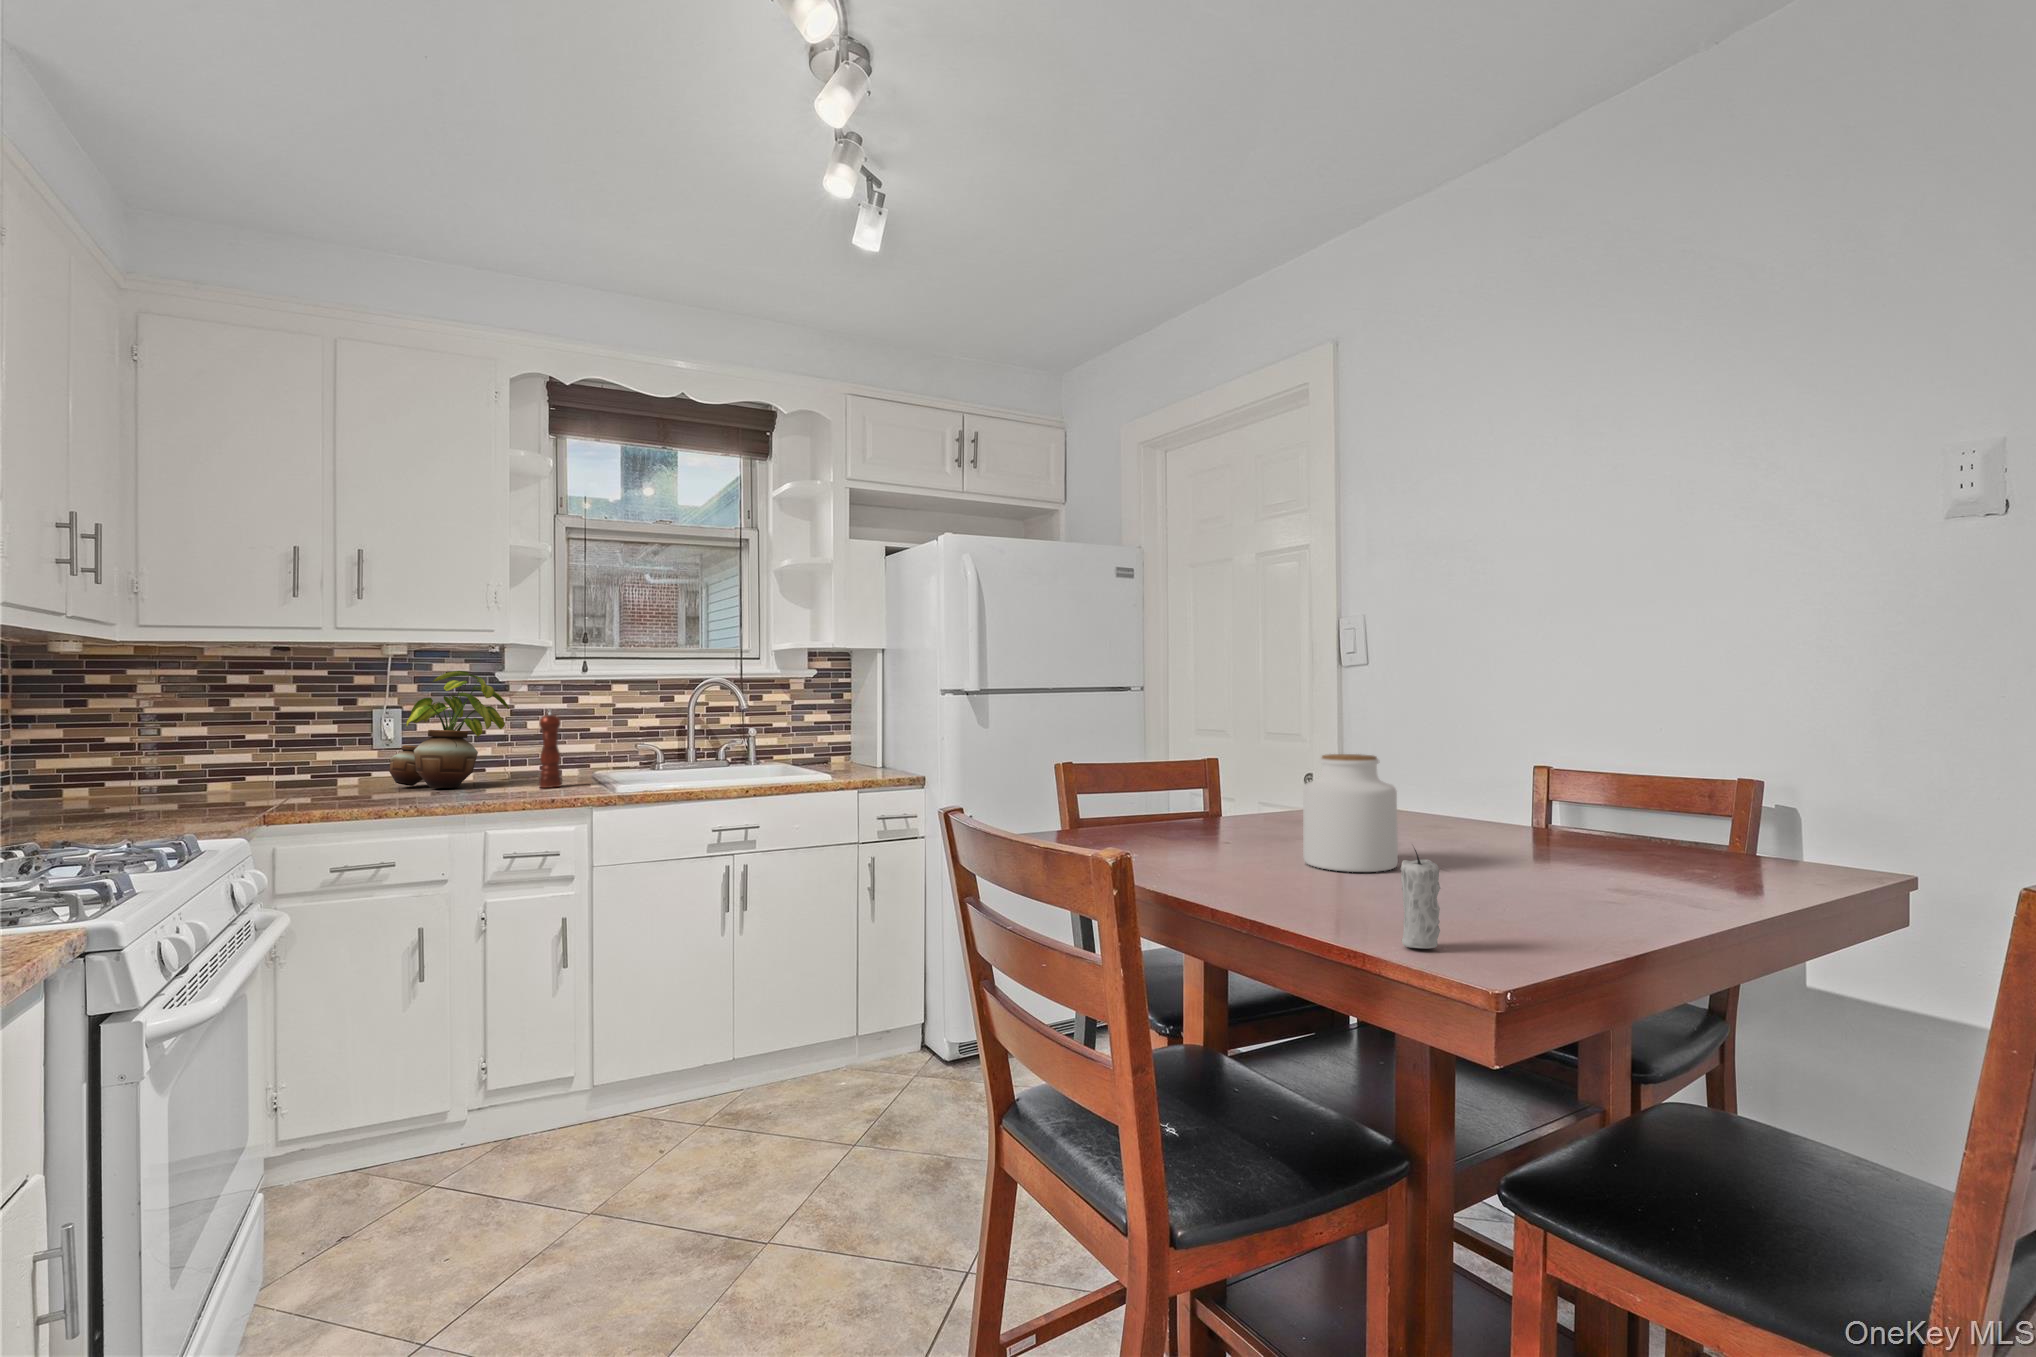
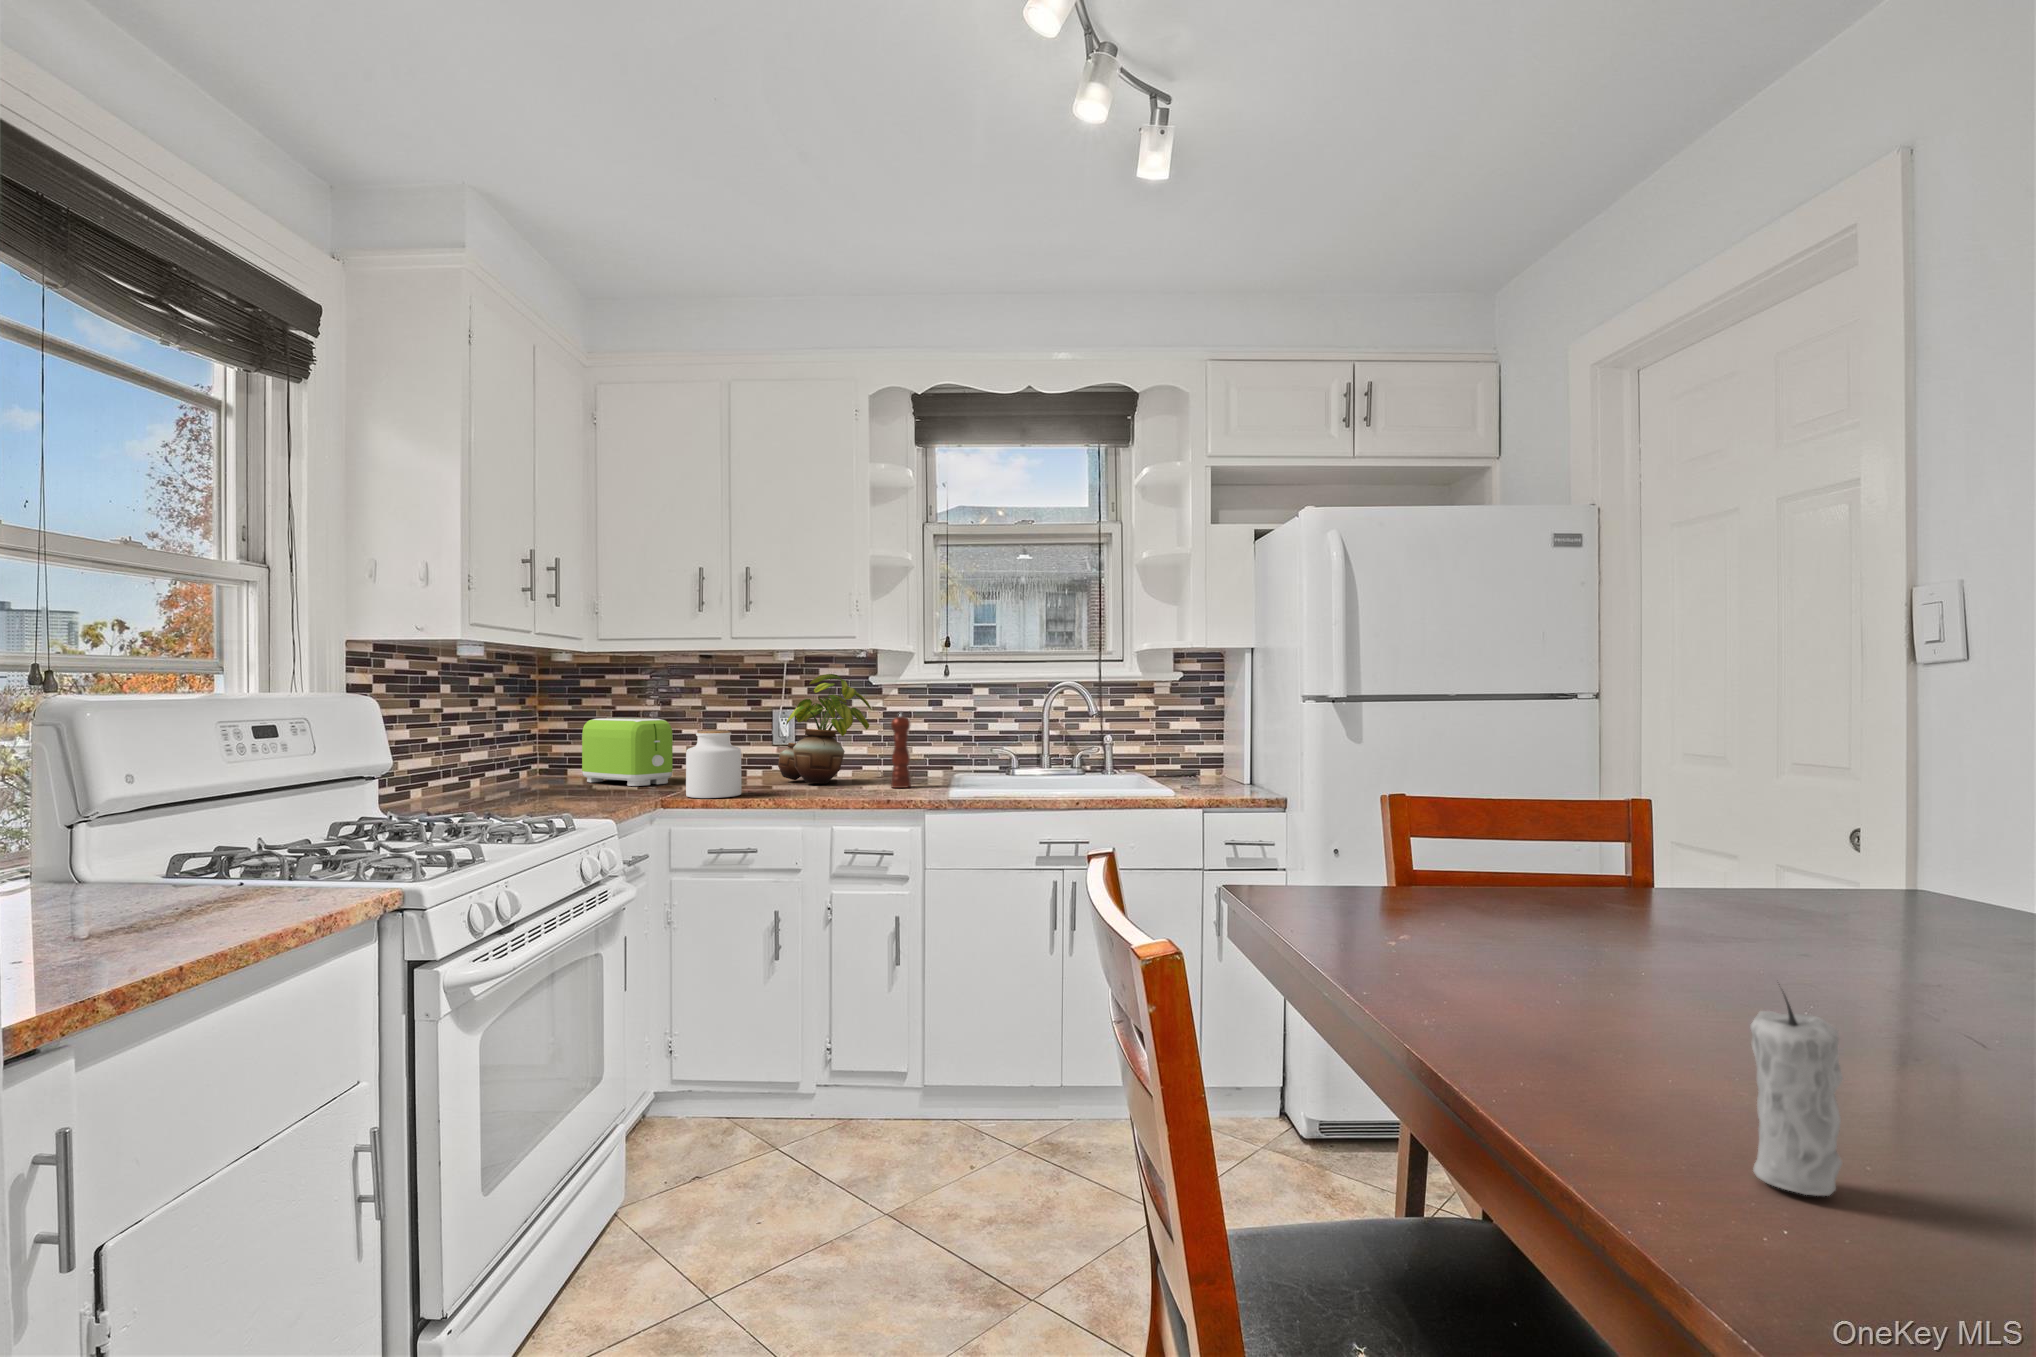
toaster: none [103,723,247,802] -> present [582,718,673,786]
jar: present [1303,754,1398,872] -> present [686,731,742,798]

